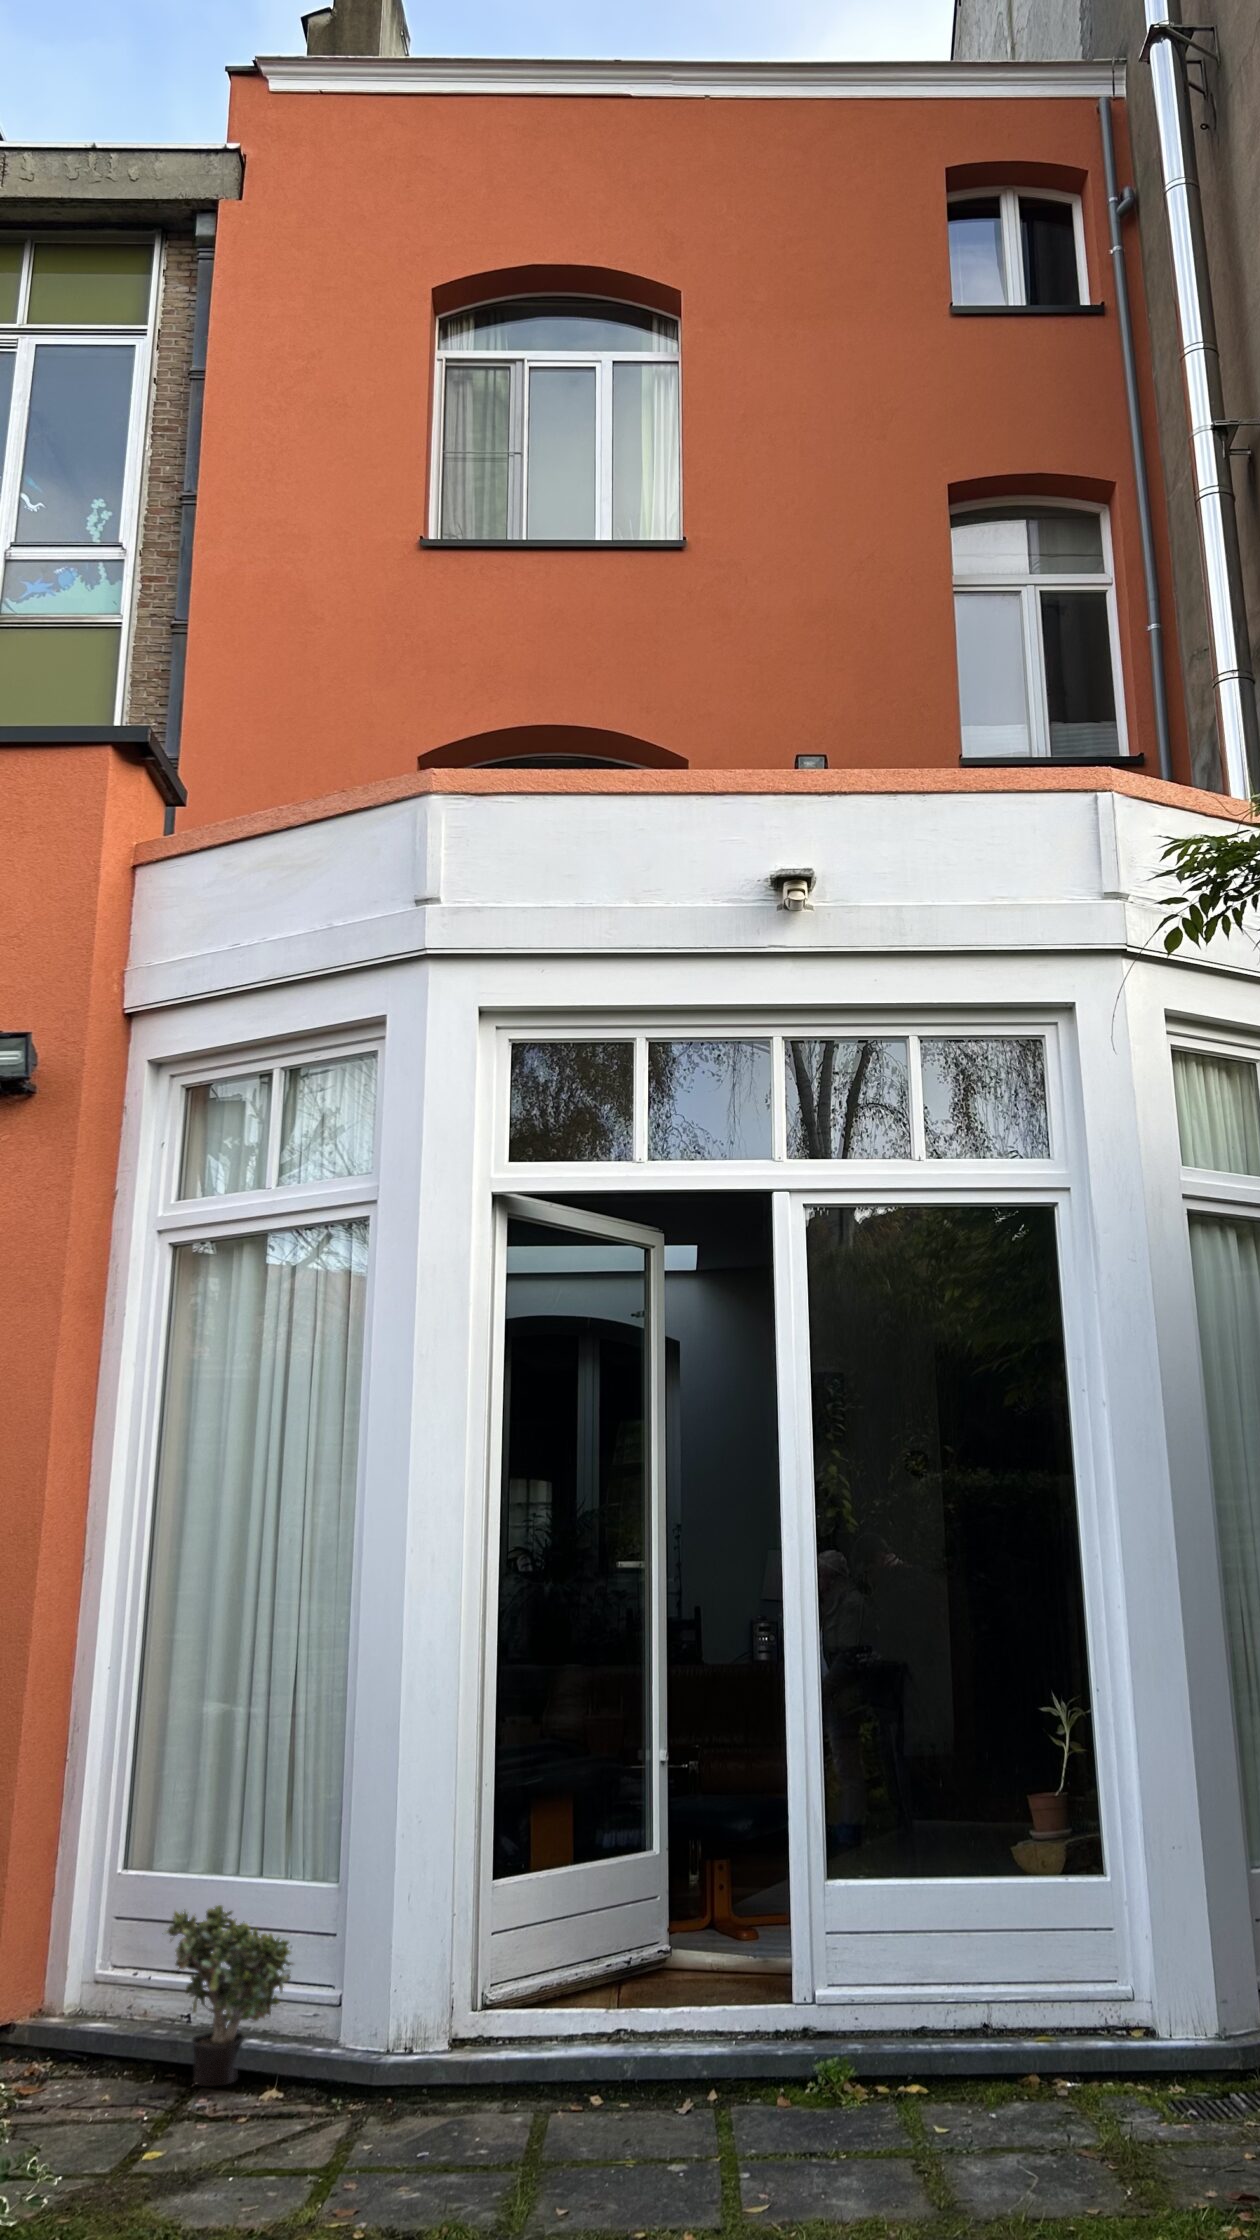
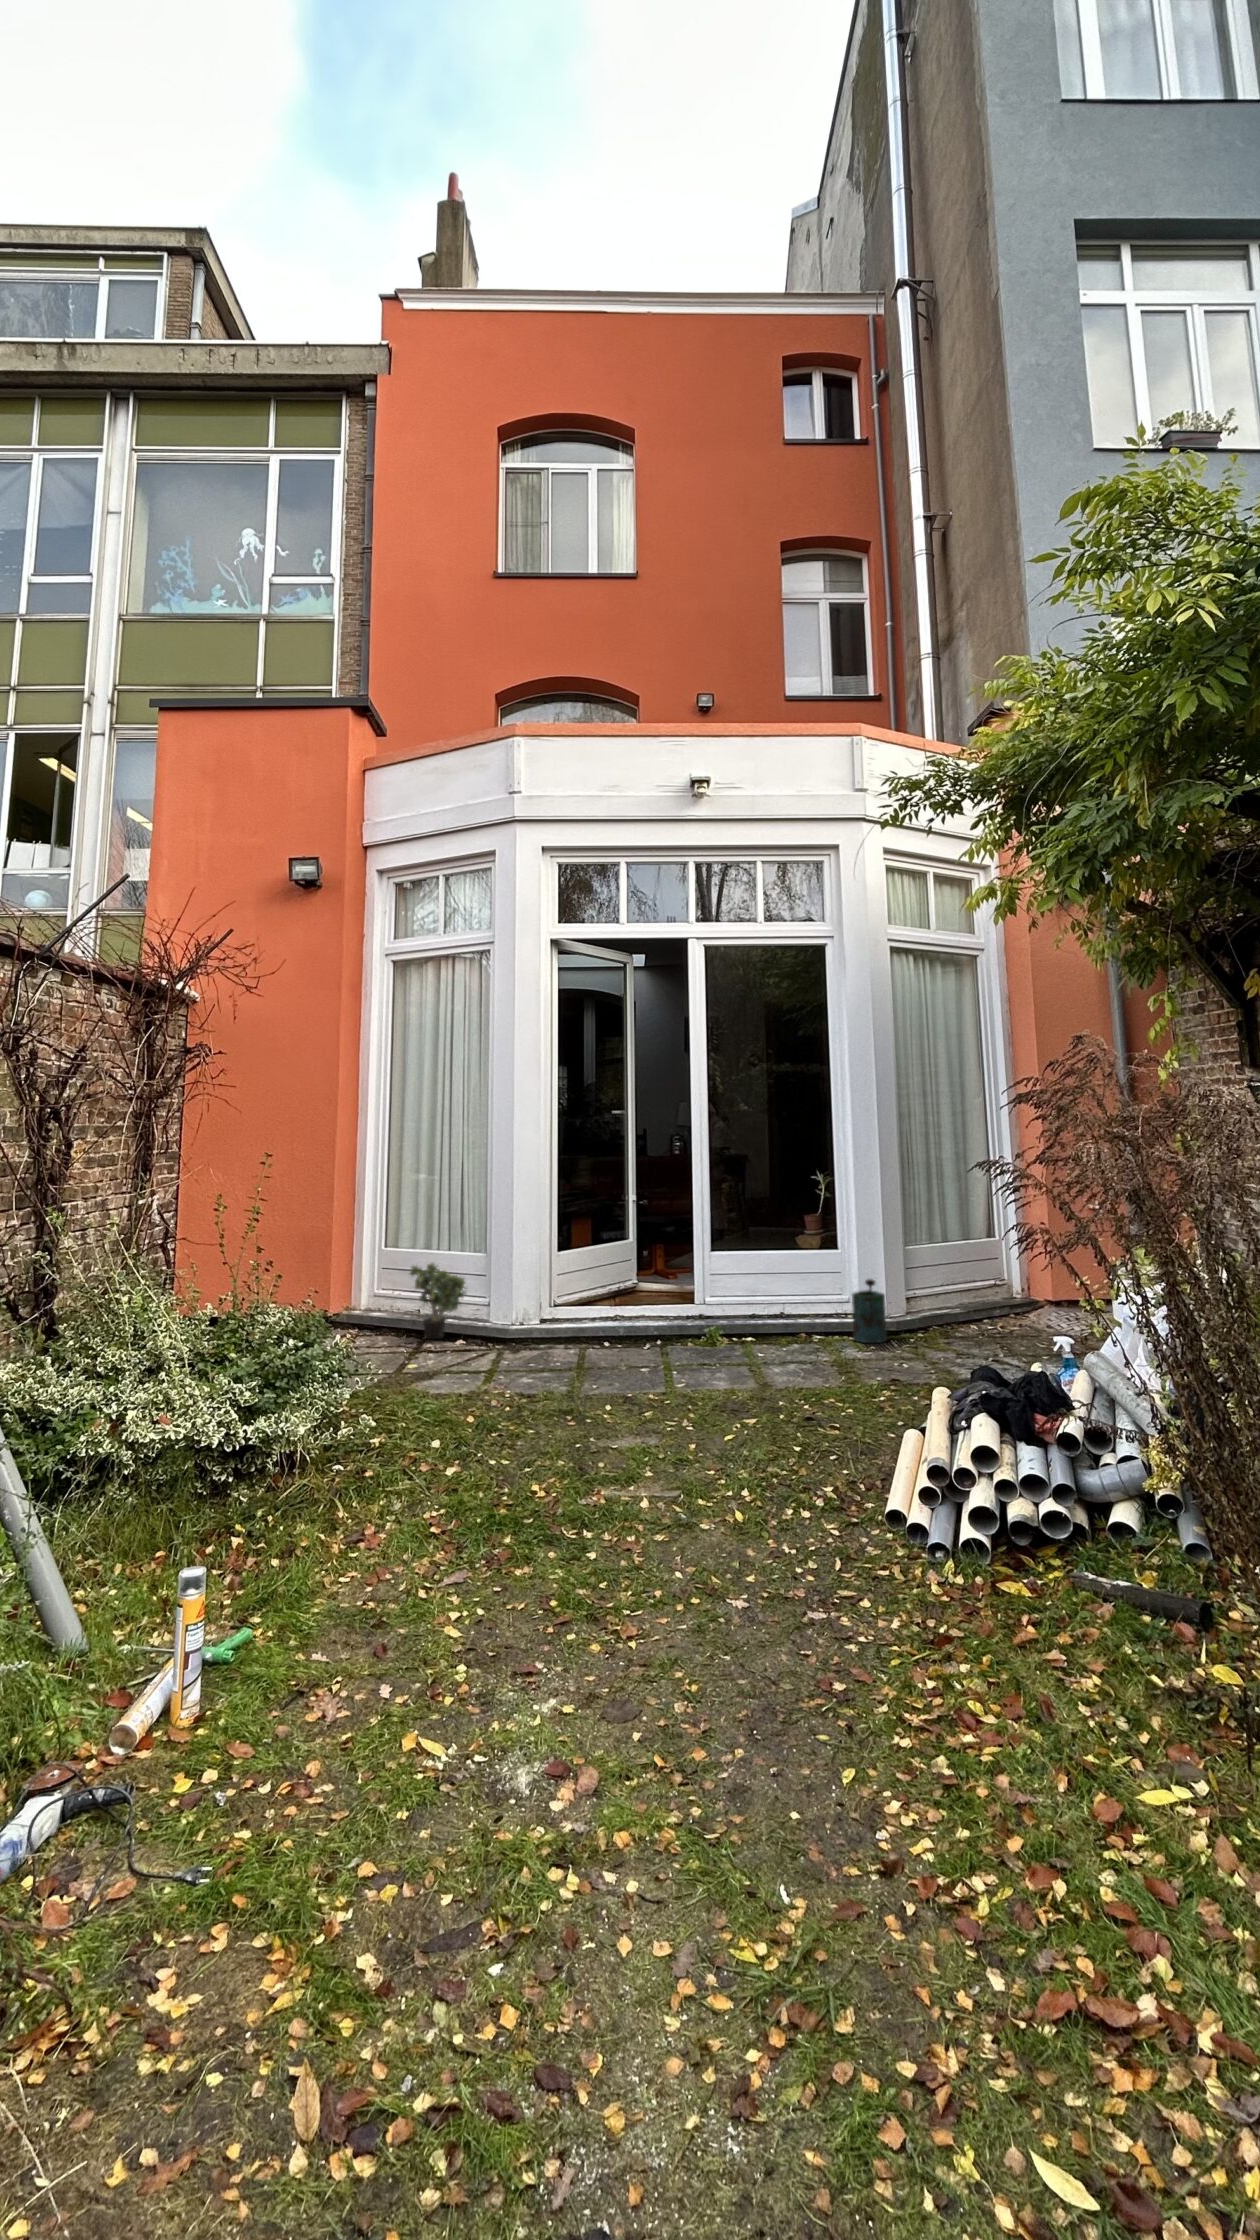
watering can: none [1138,1942,1221,2097] -> present [852,1279,887,1343]

